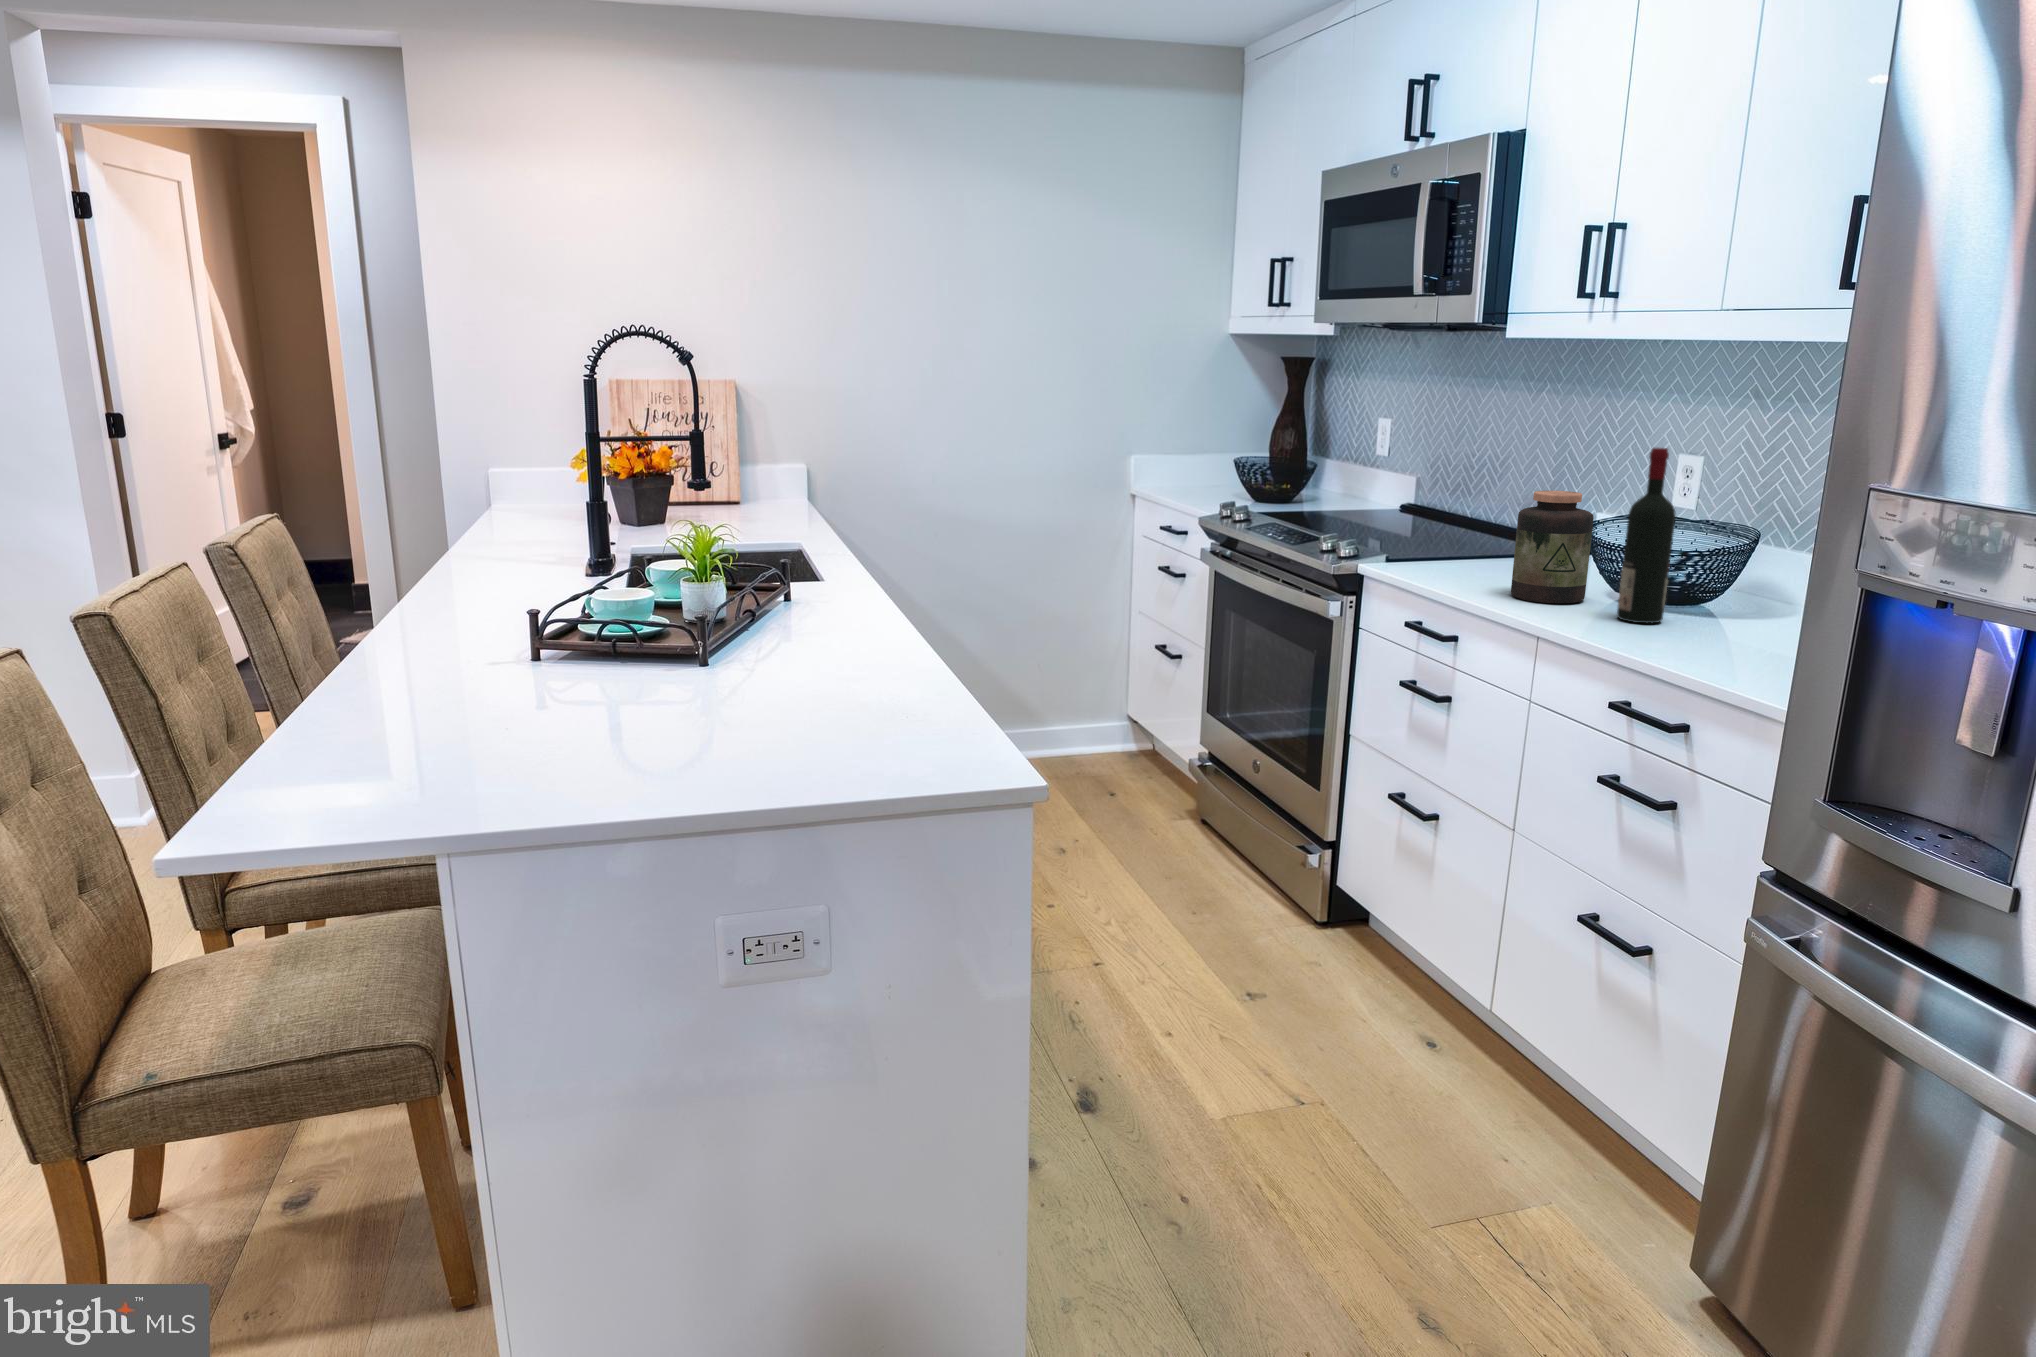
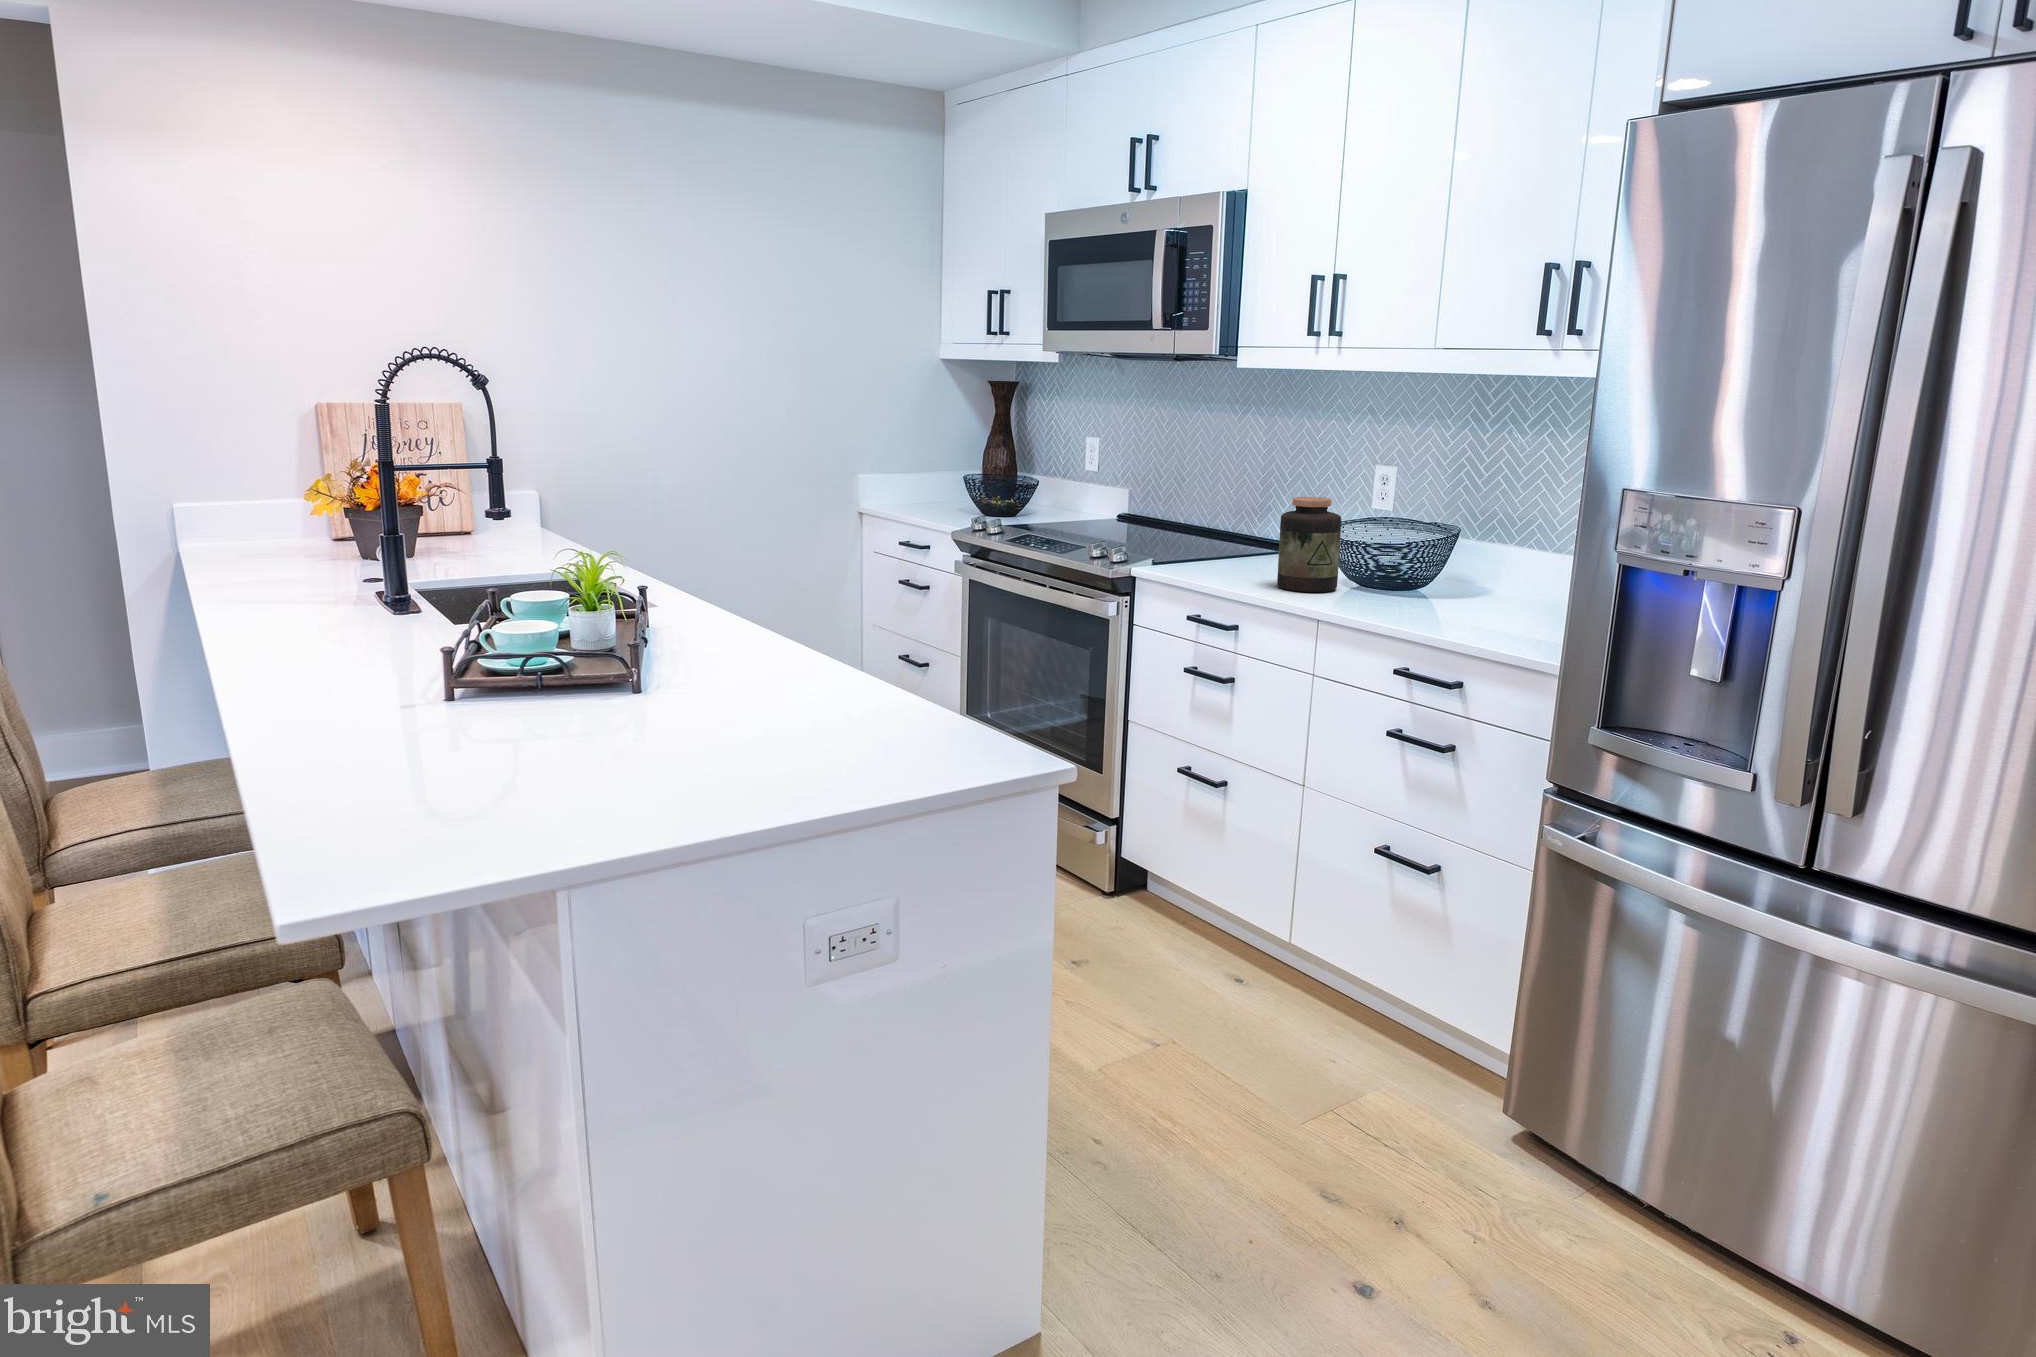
wine bottle: present [1617,448,1676,623] -> none [1373,459,1415,604]

